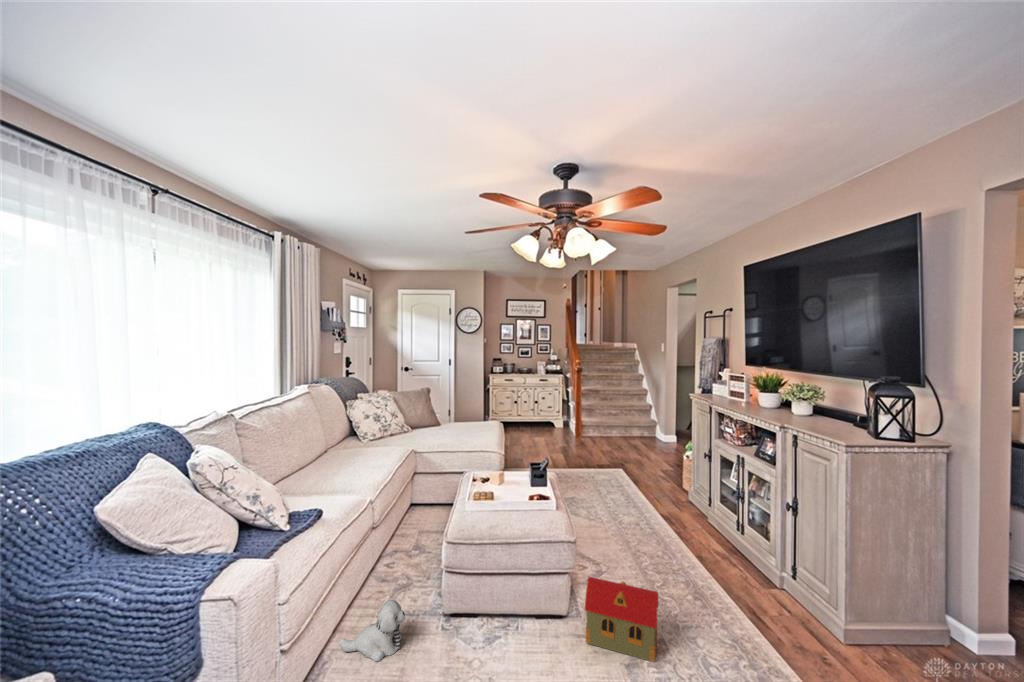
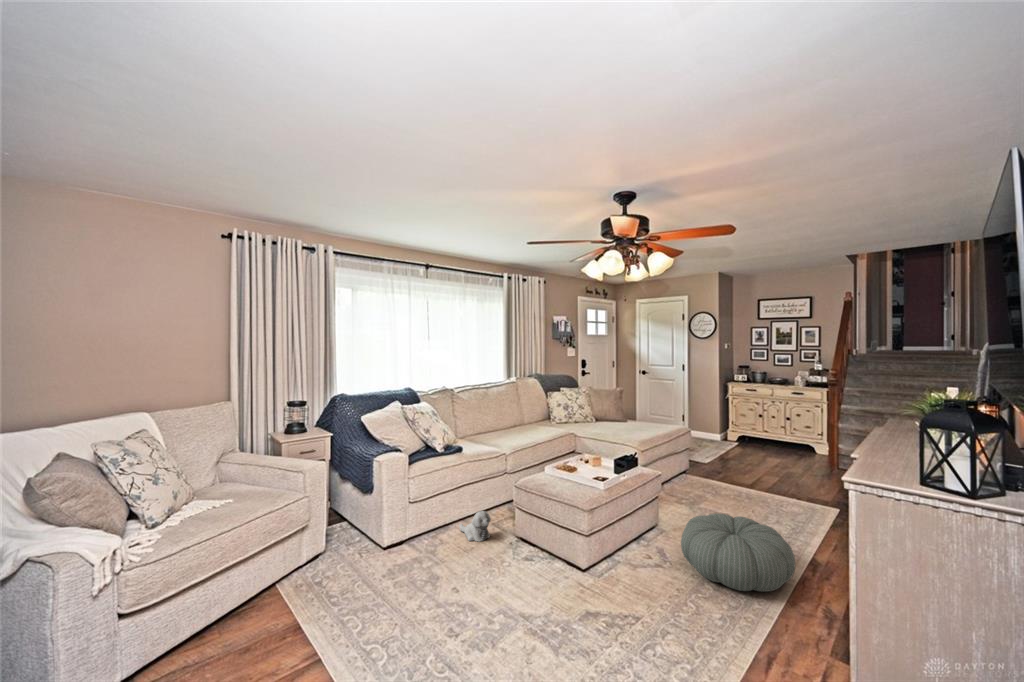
pouf: none [601,497,702,569] -> present [681,513,795,592]
toy house: present [585,577,659,662] -> none [580,540,638,619]

